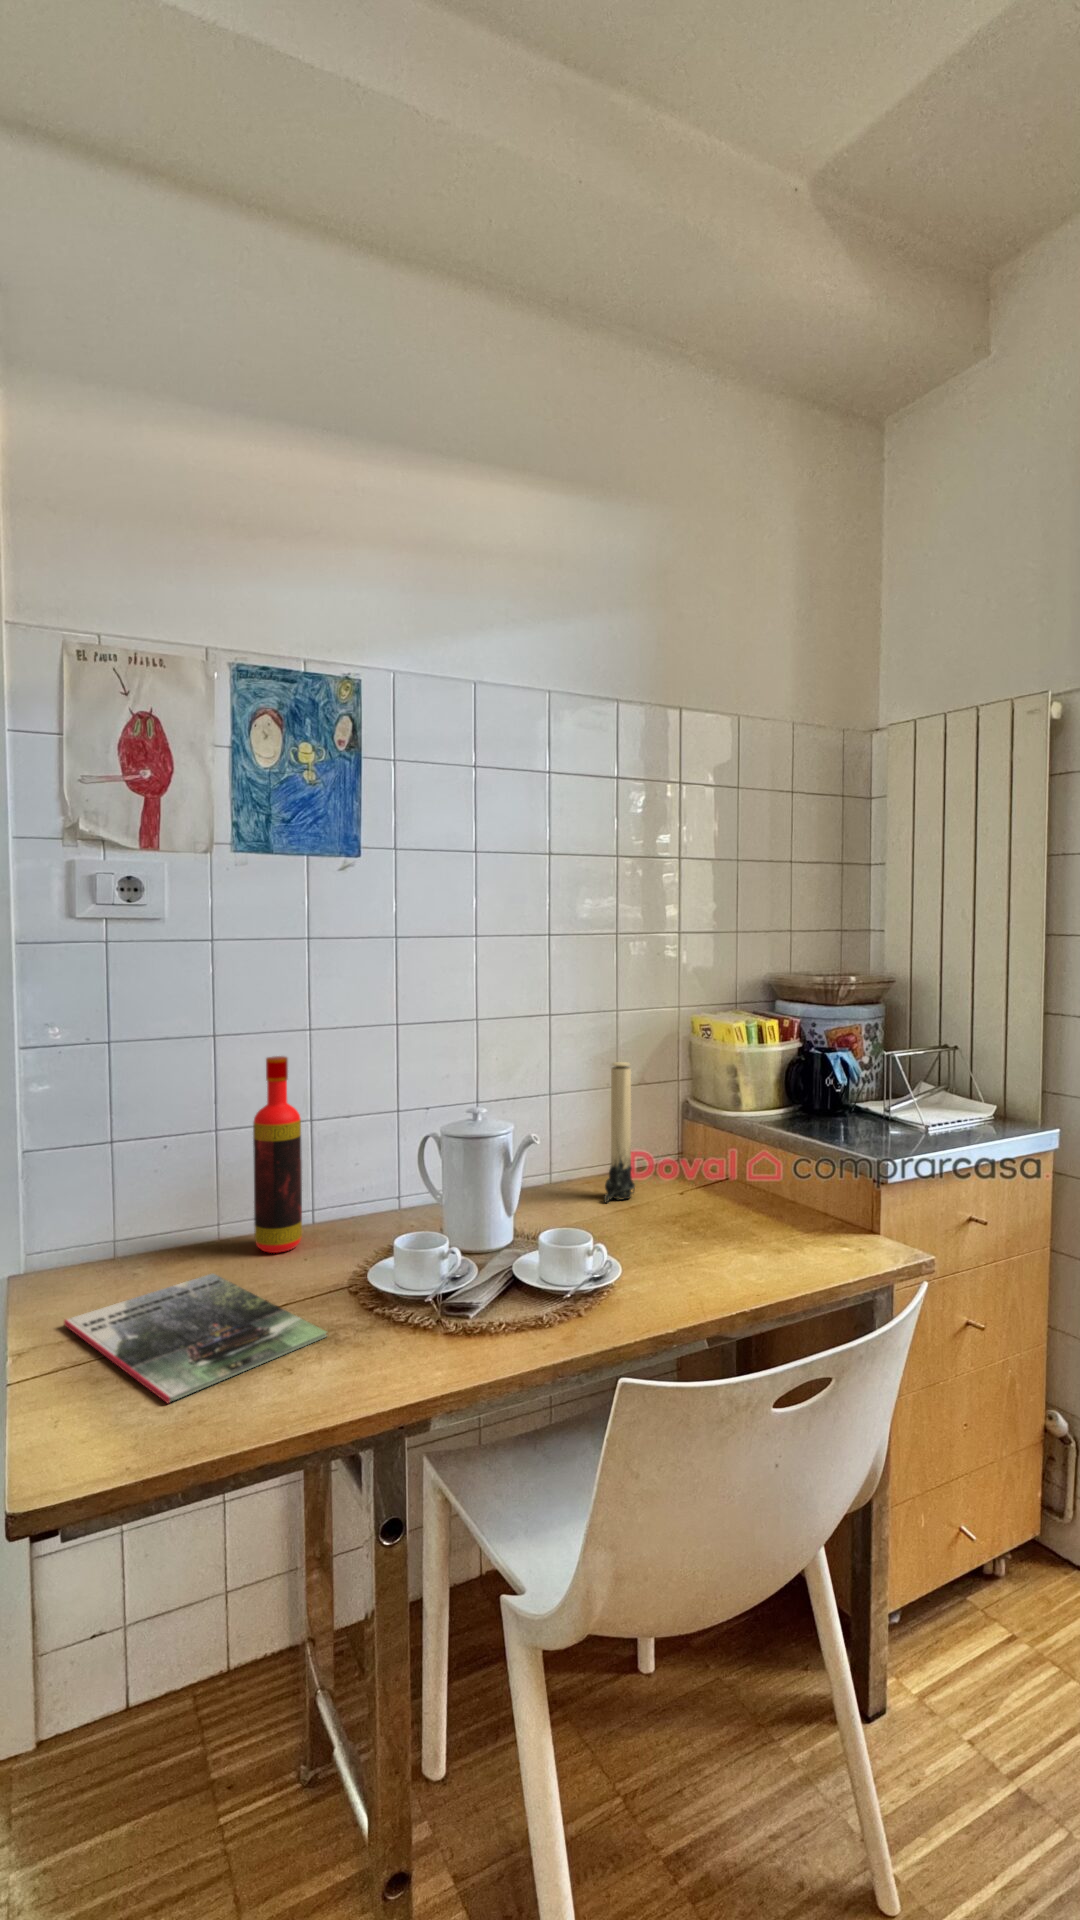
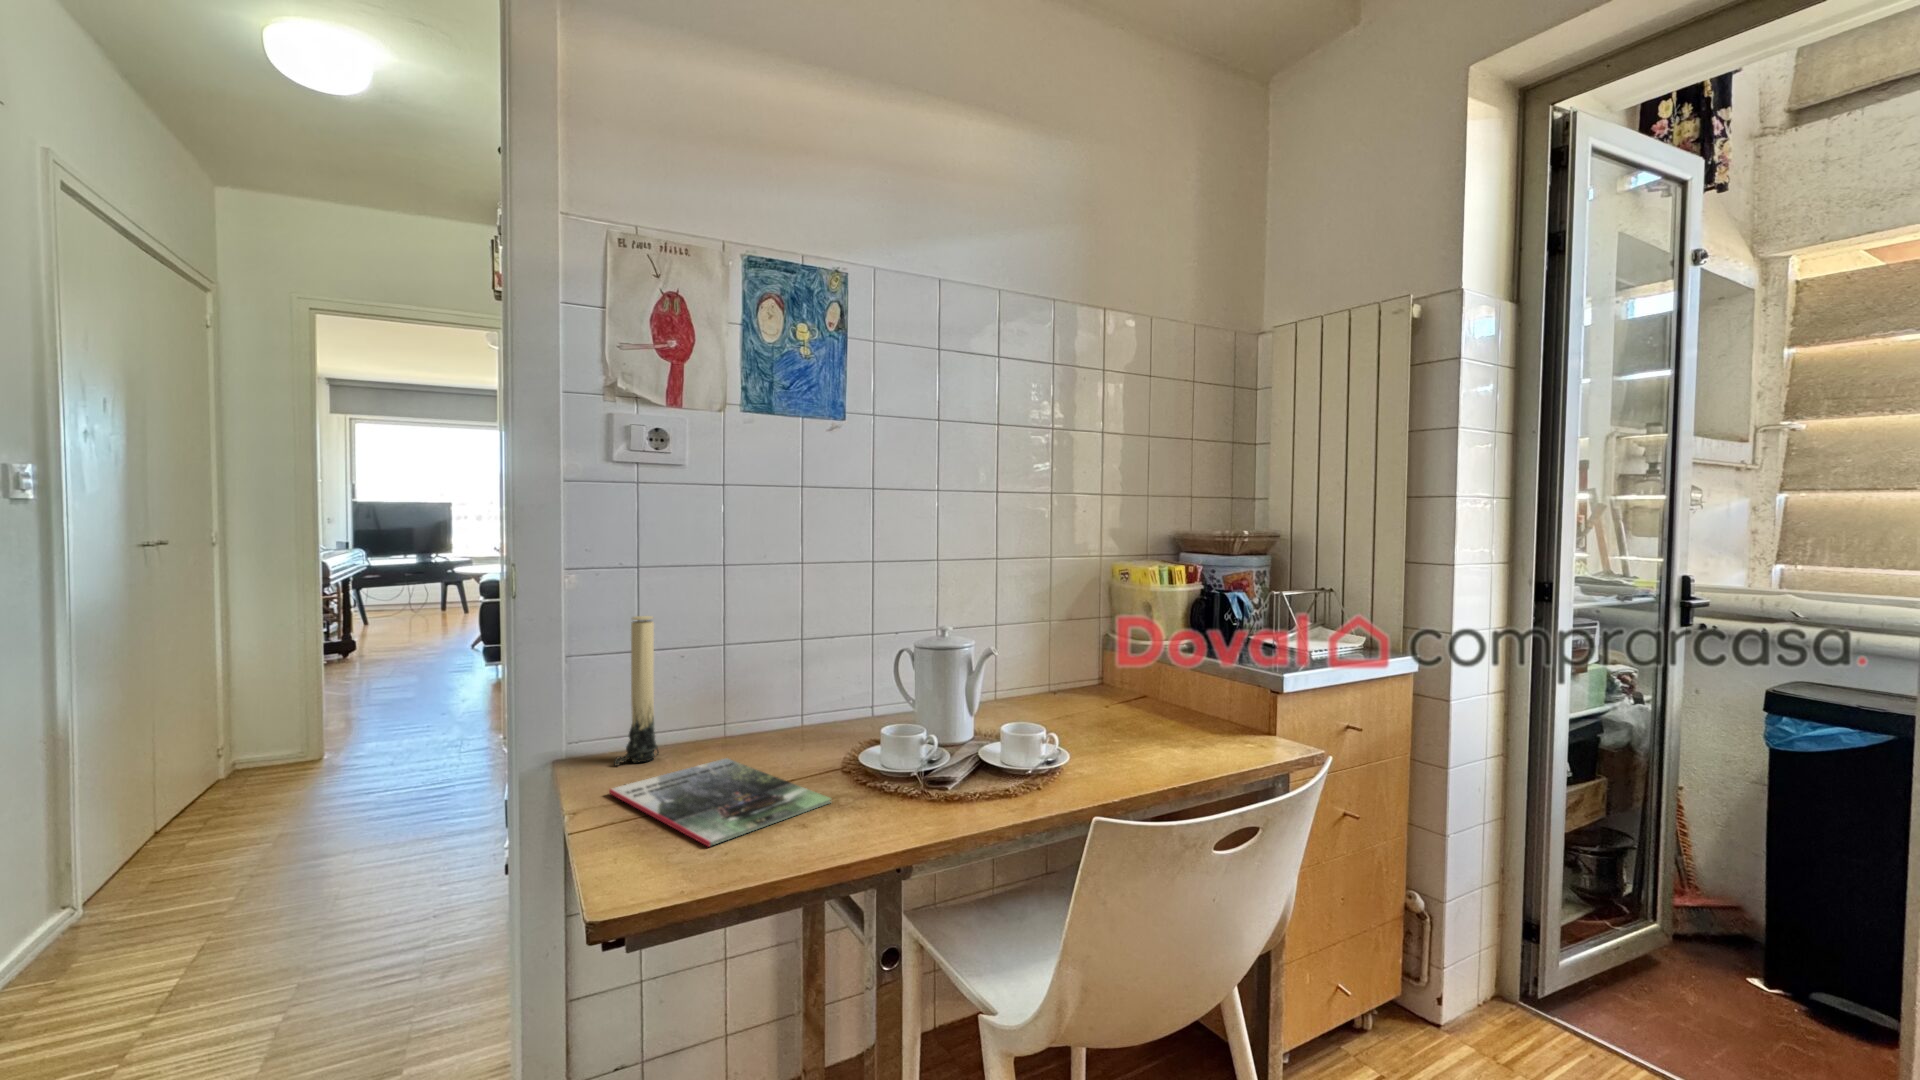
bottle: present [253,1056,302,1253] -> none [758,582,797,745]
candle: present [604,1062,635,1202] -> present [614,616,659,765]

